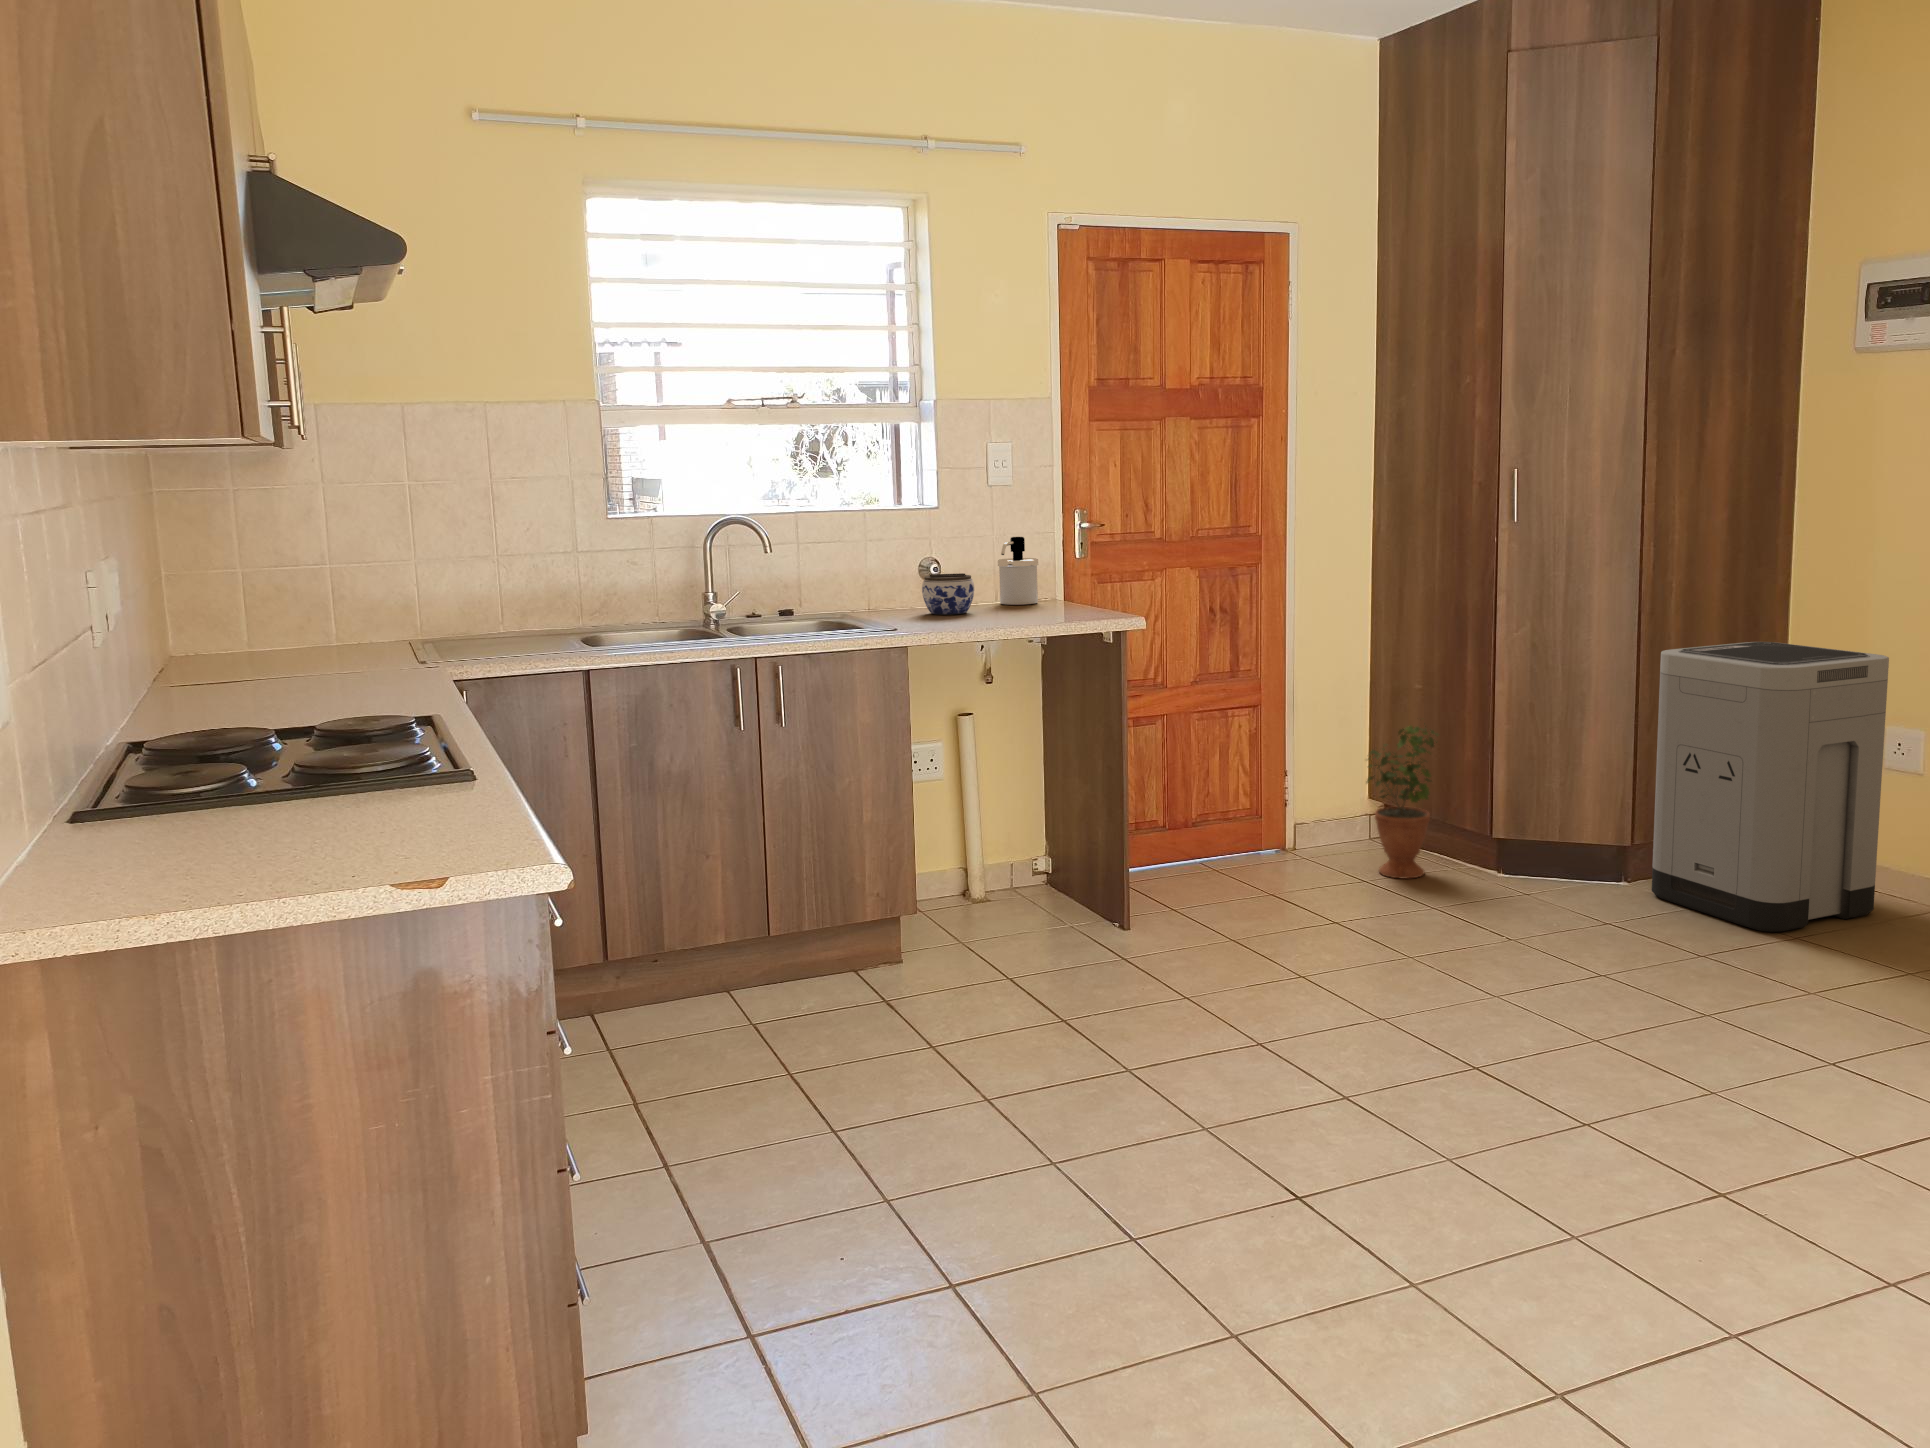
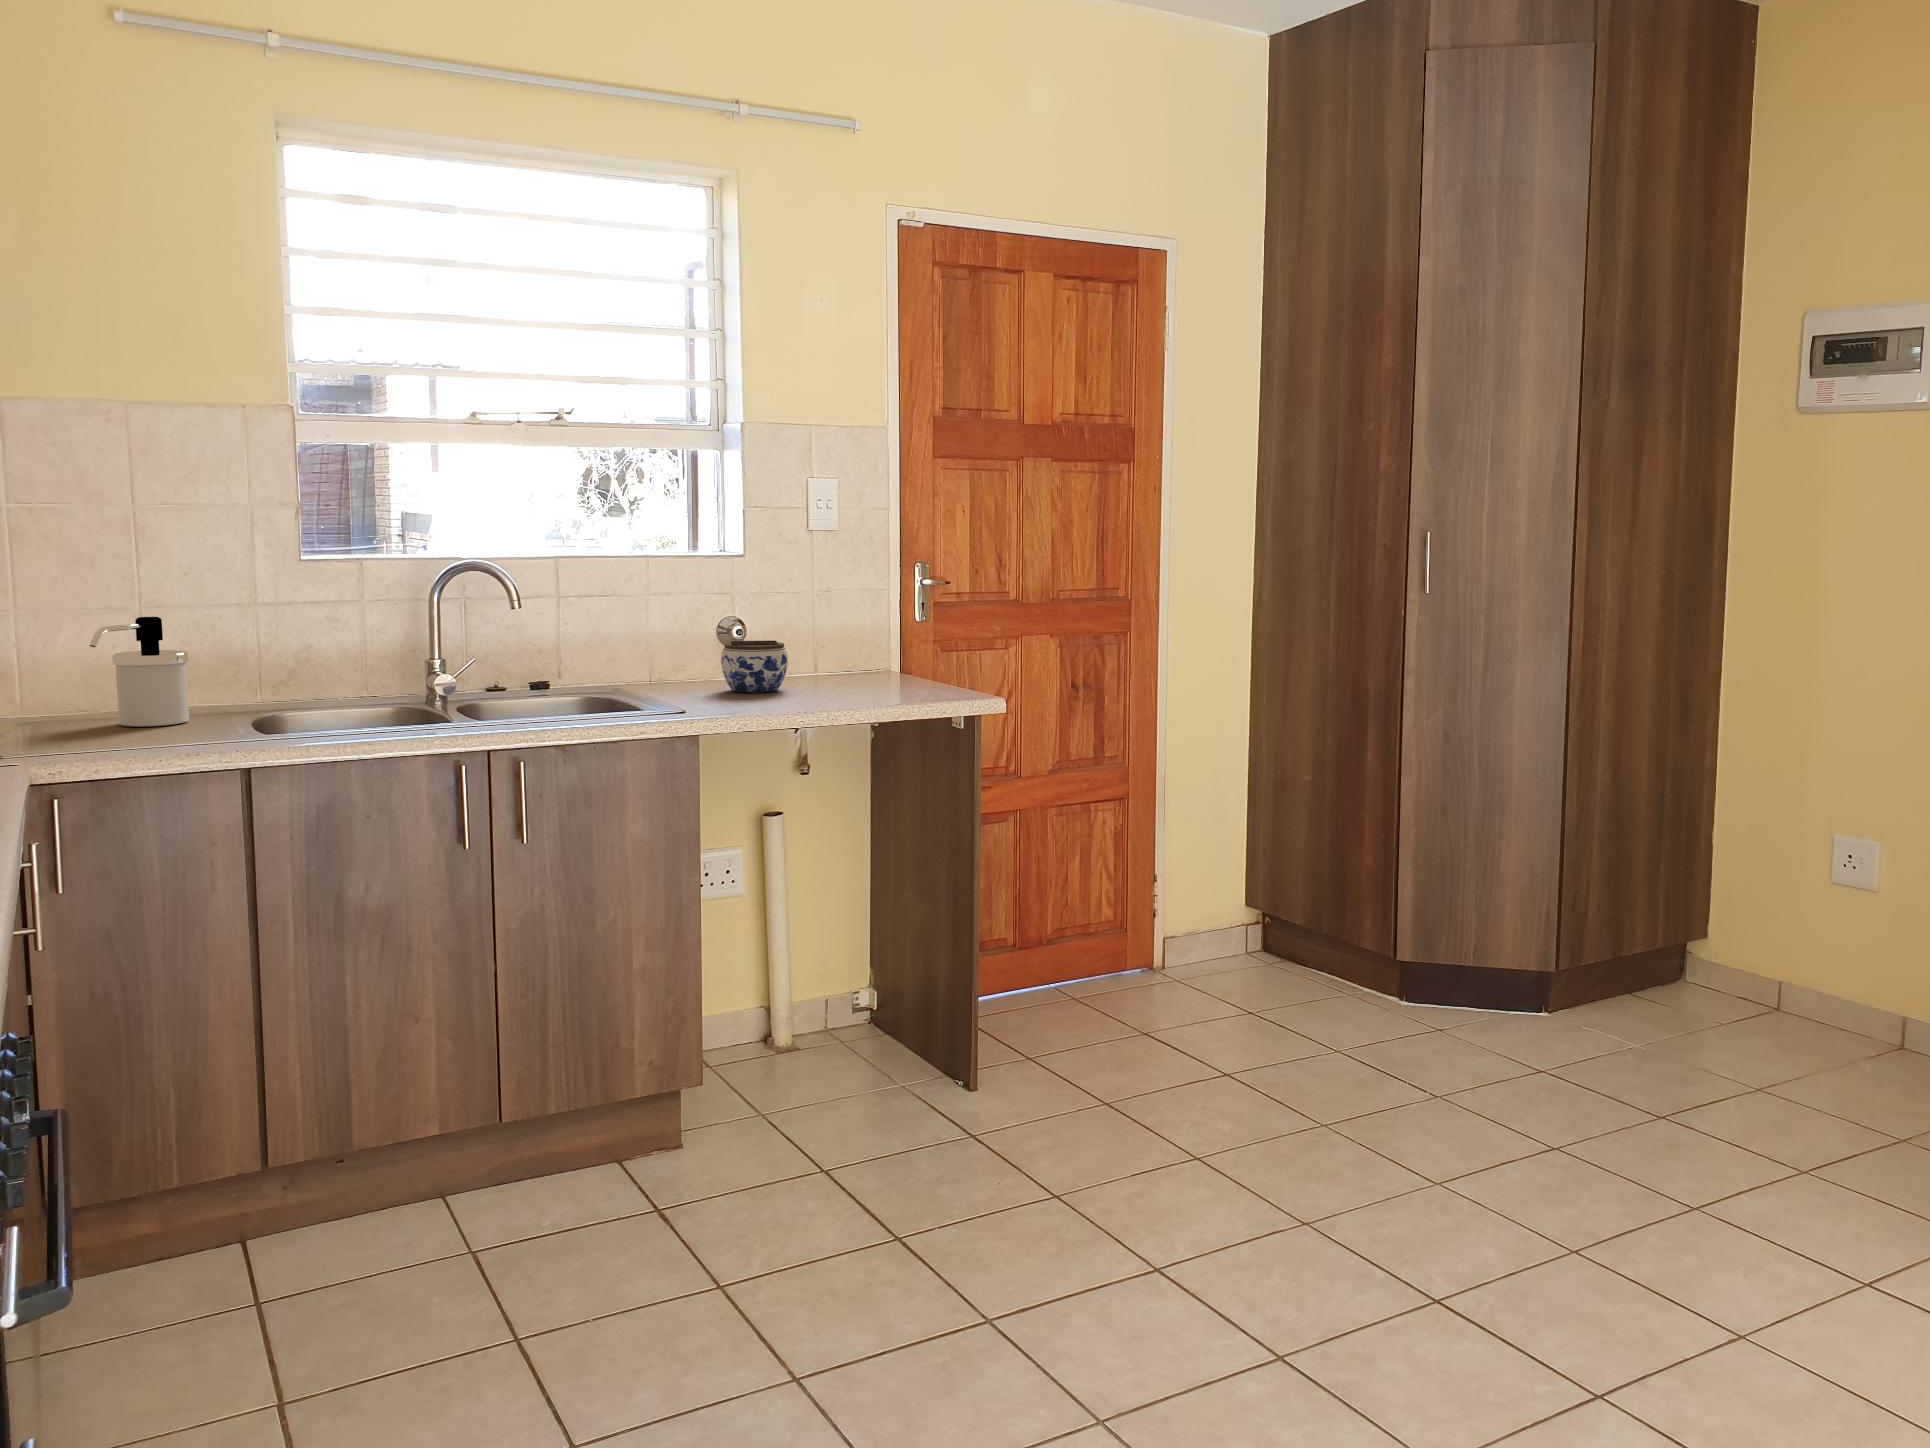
soap dispenser: present [998,537,1038,605] -> present [90,617,189,727]
trash can: present [1652,642,1889,932] -> none [1579,736,1850,1080]
potted plant: present [1366,726,1438,878] -> none [1249,818,1335,1009]

